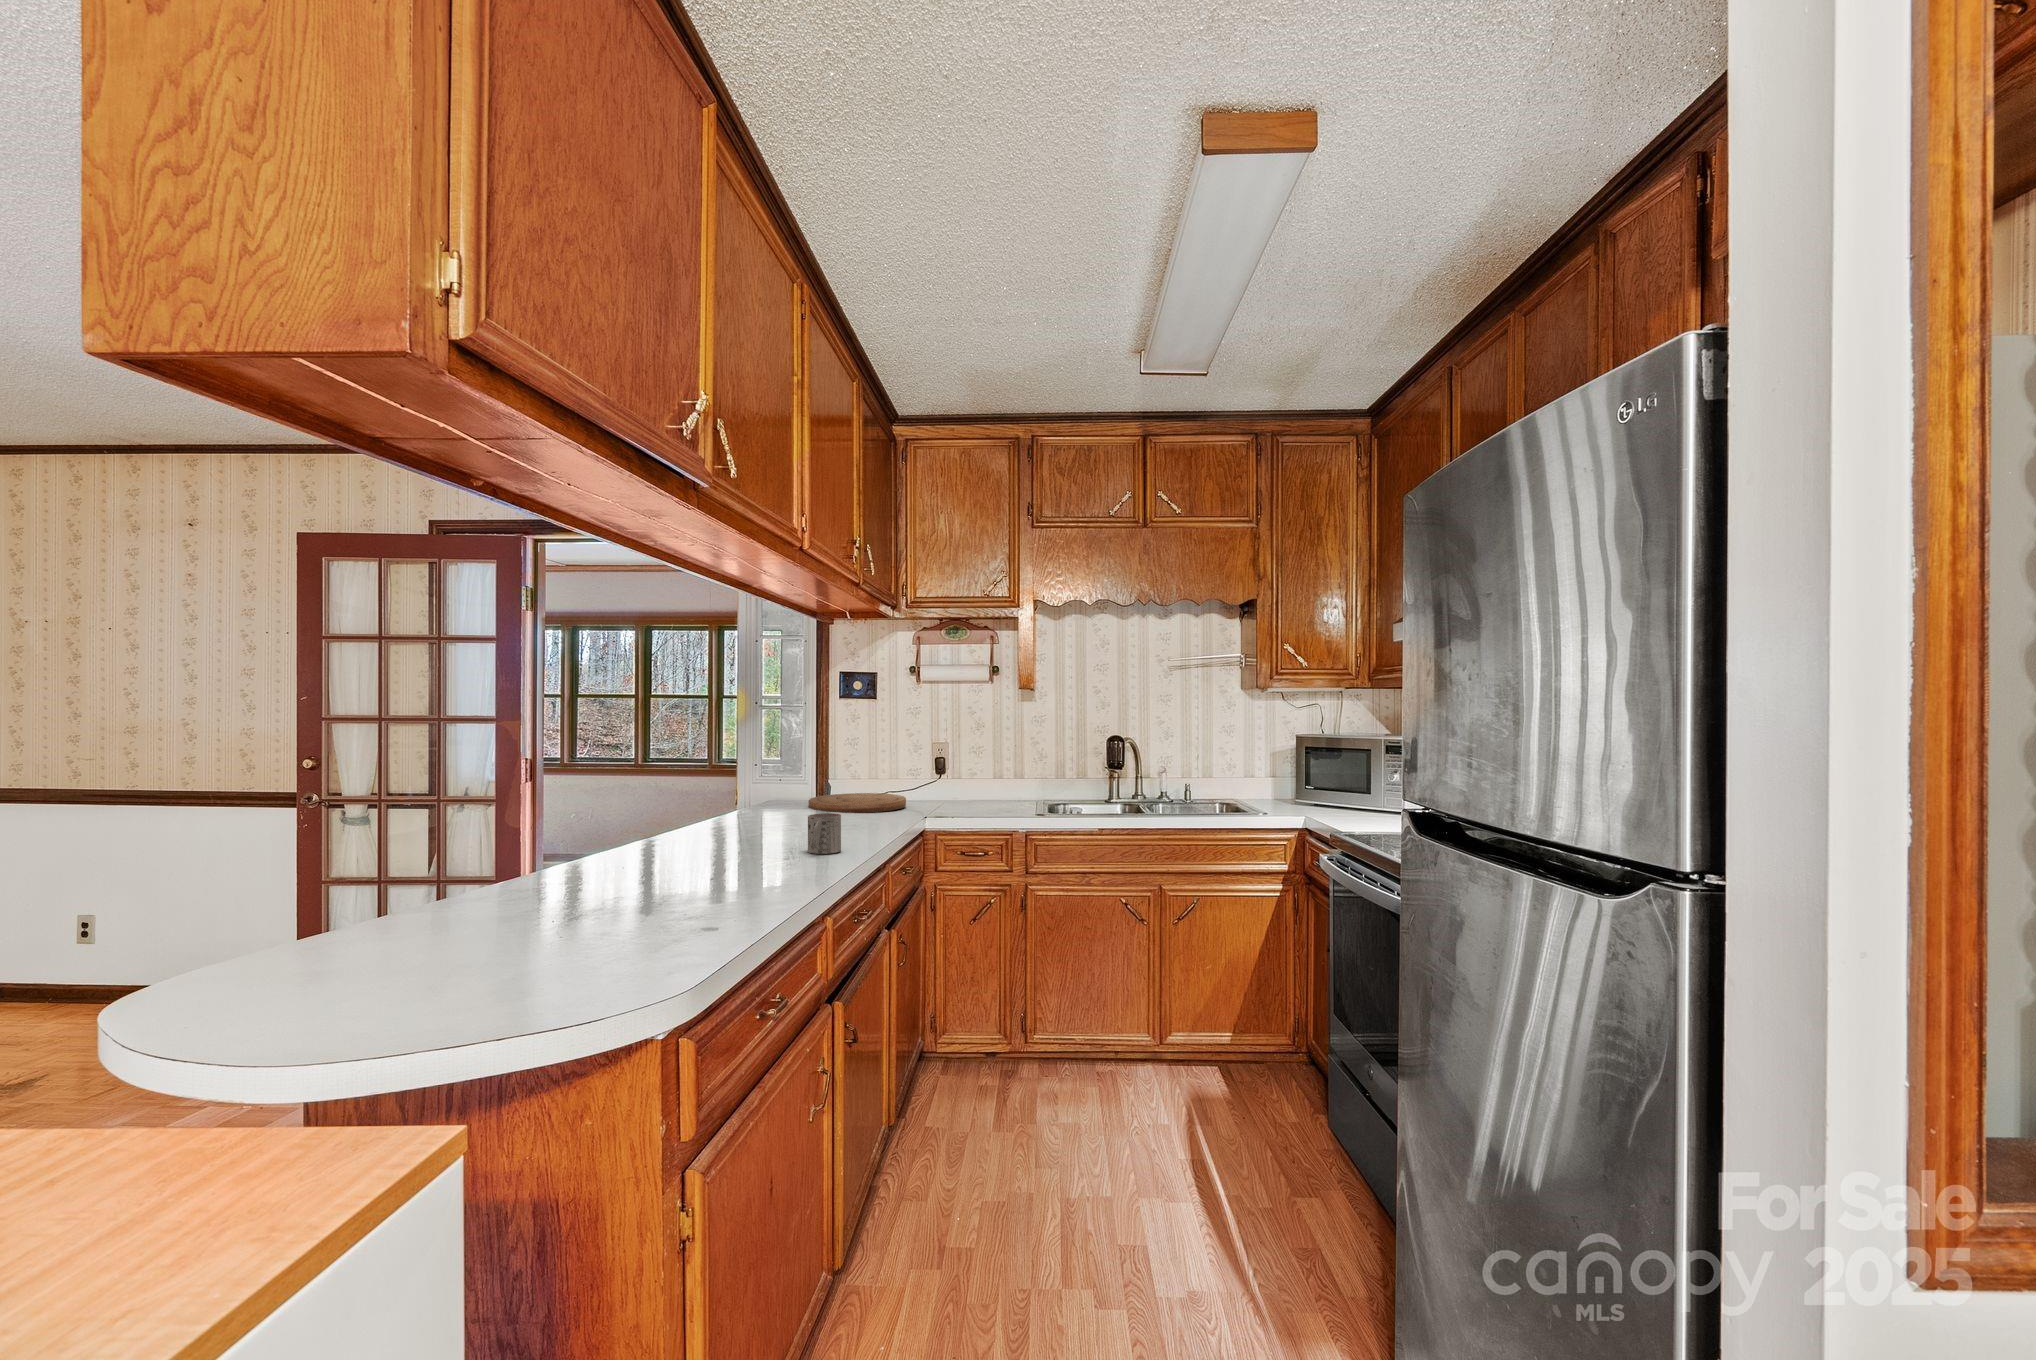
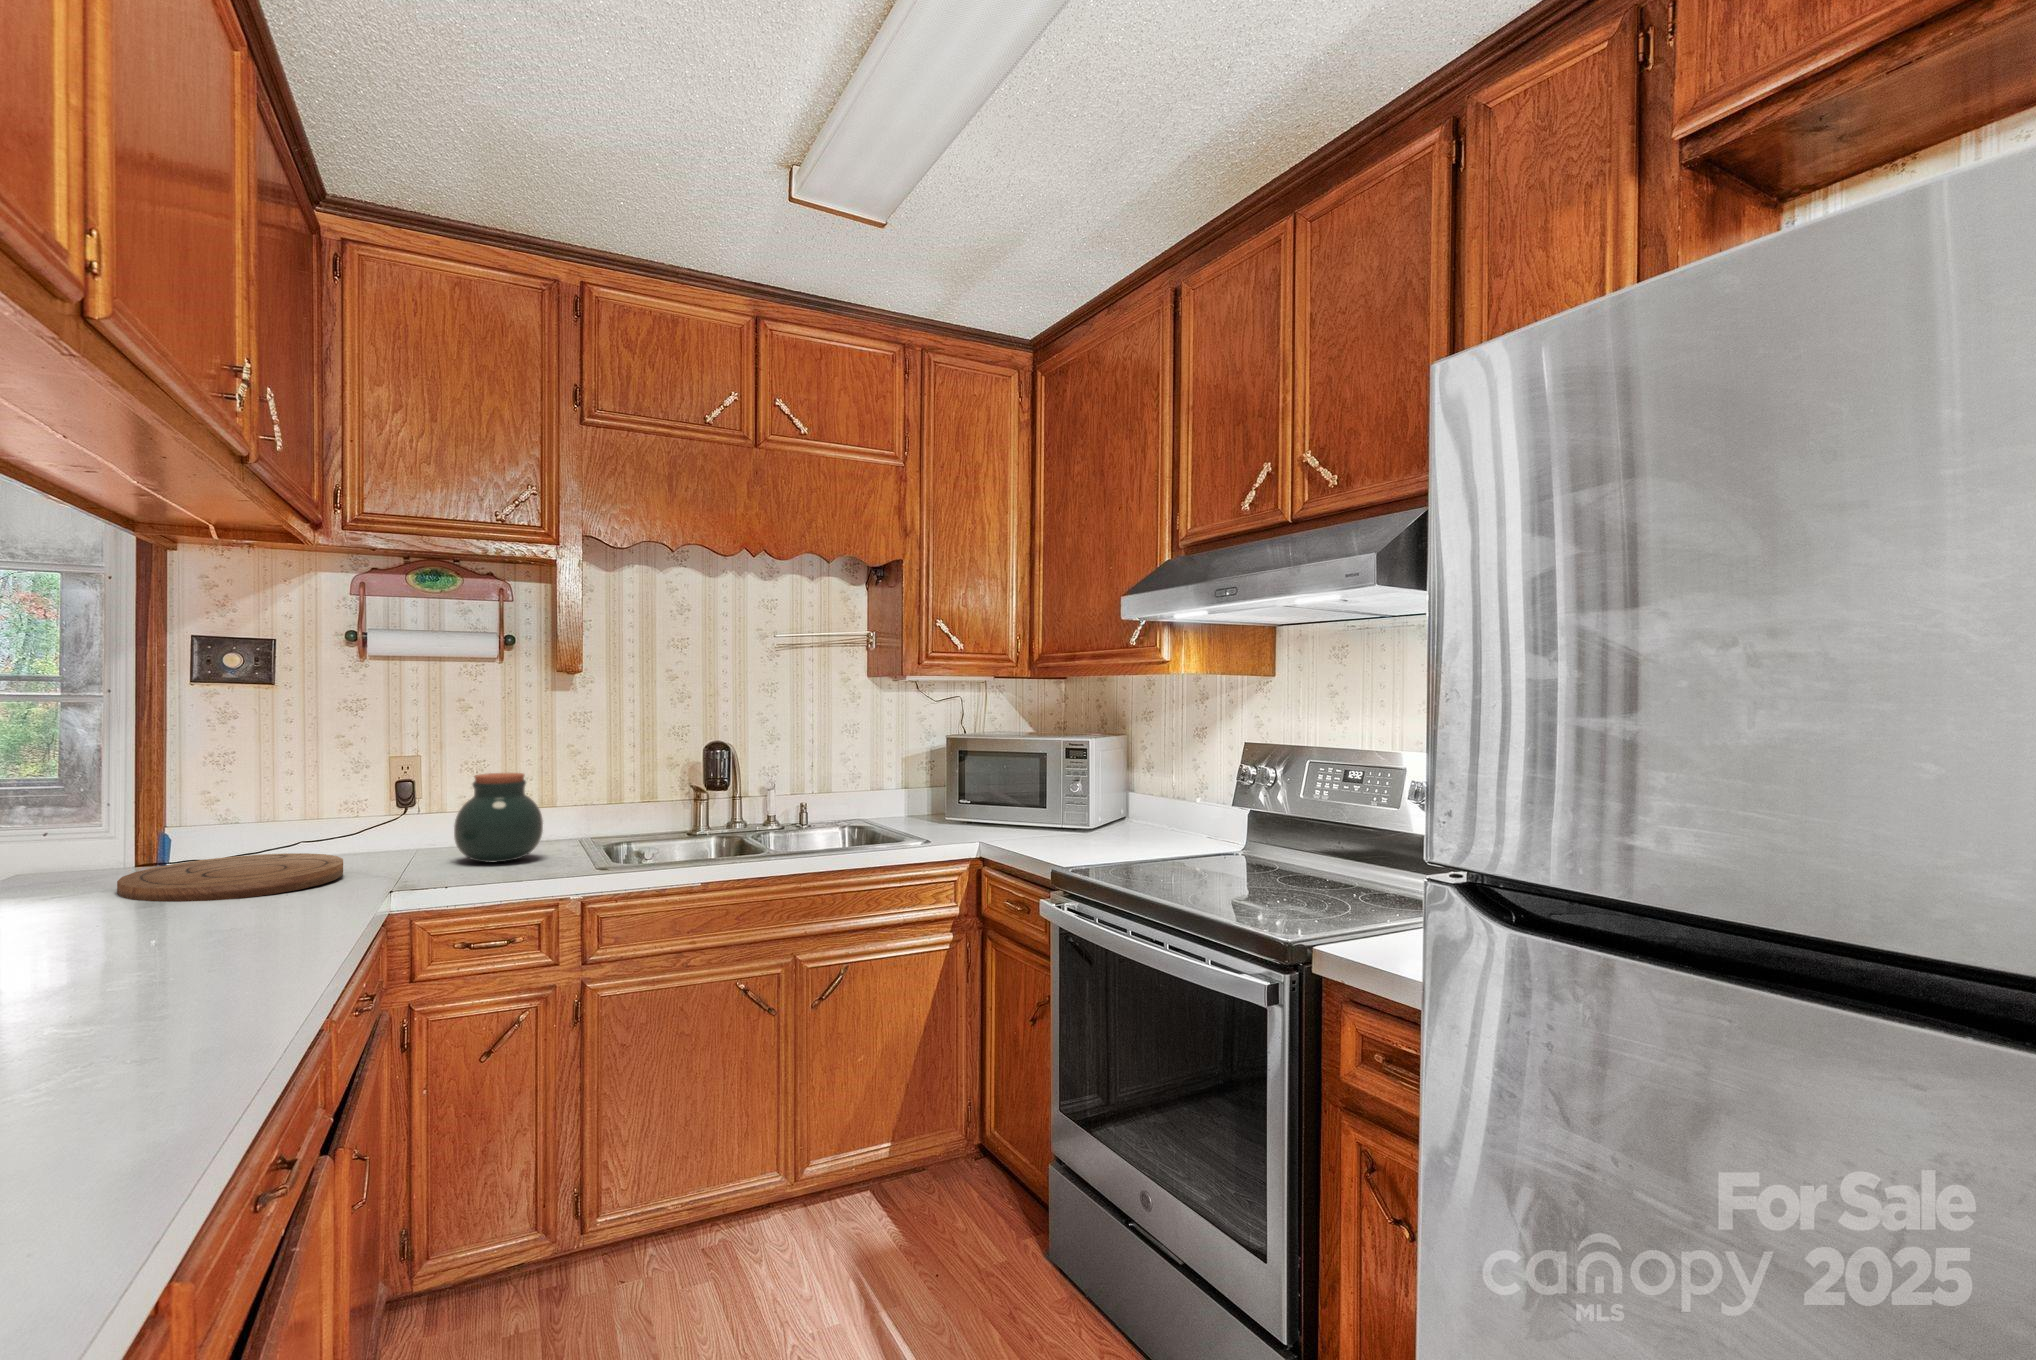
jar: none [963,752,1011,807] -> present [454,773,543,863]
mug: present [808,813,841,854] -> none [131,928,227,1029]

